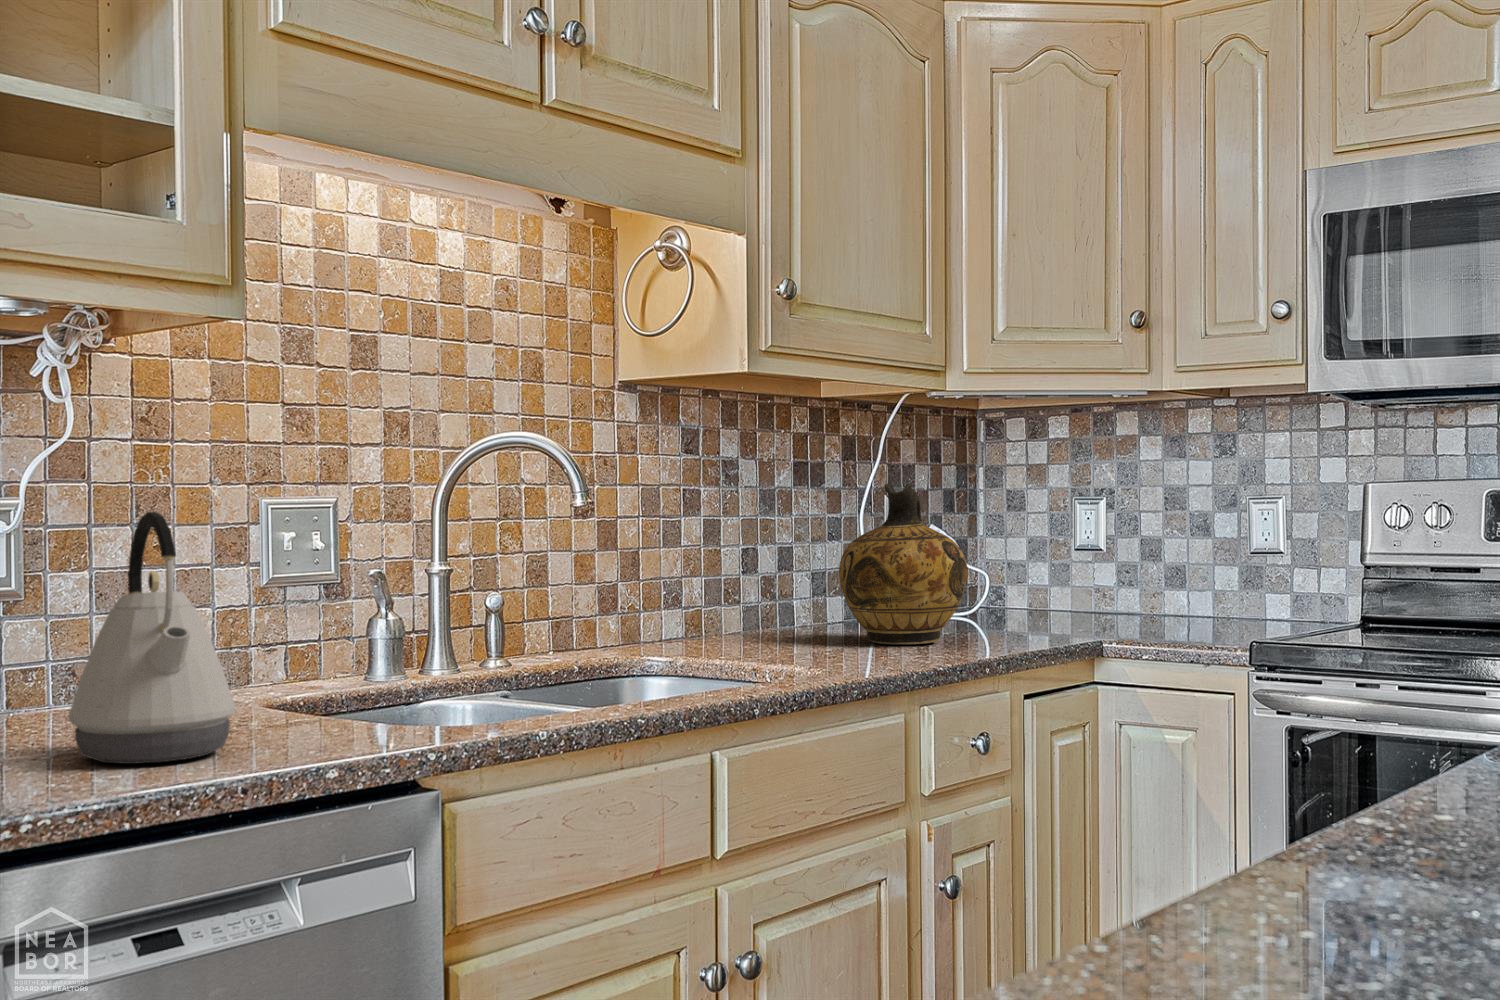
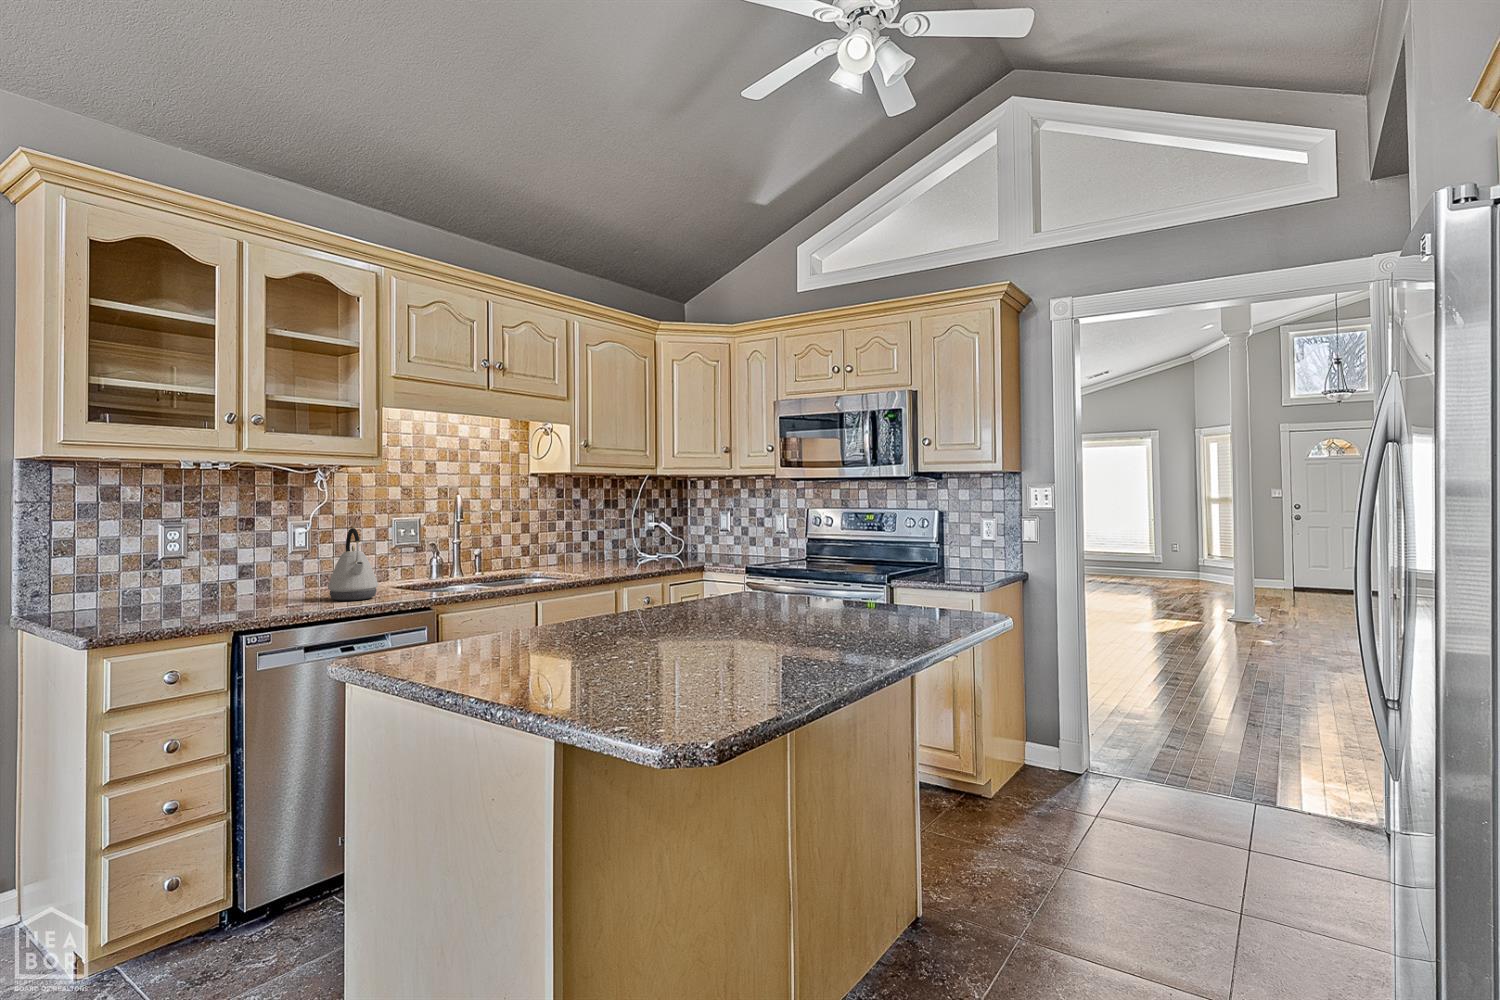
ceramic jug: present [839,483,968,644] -> none [613,509,659,567]

